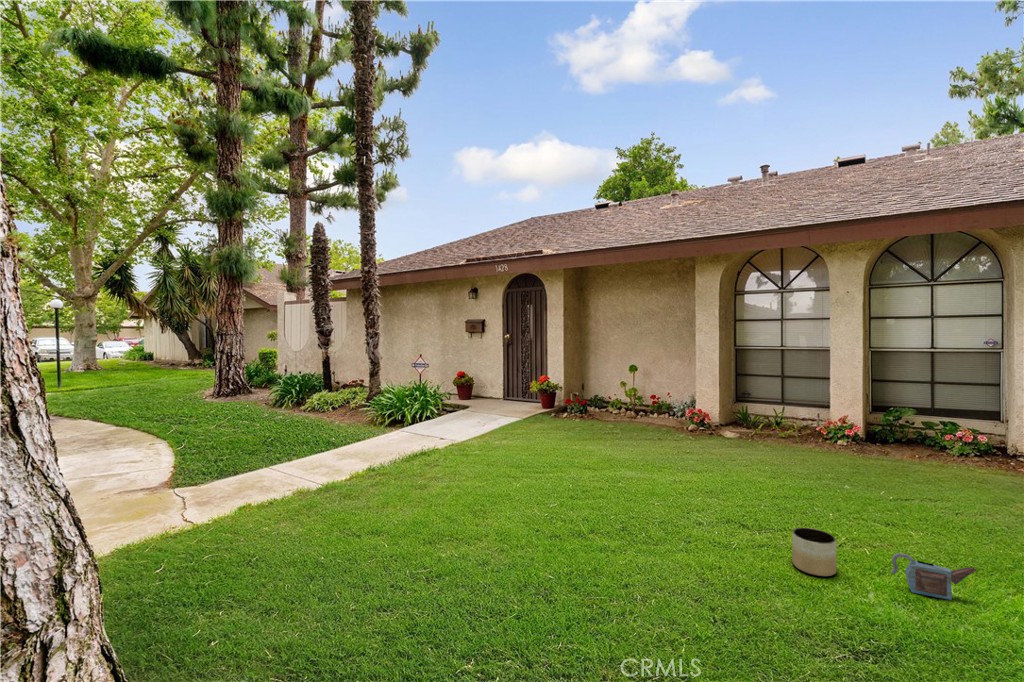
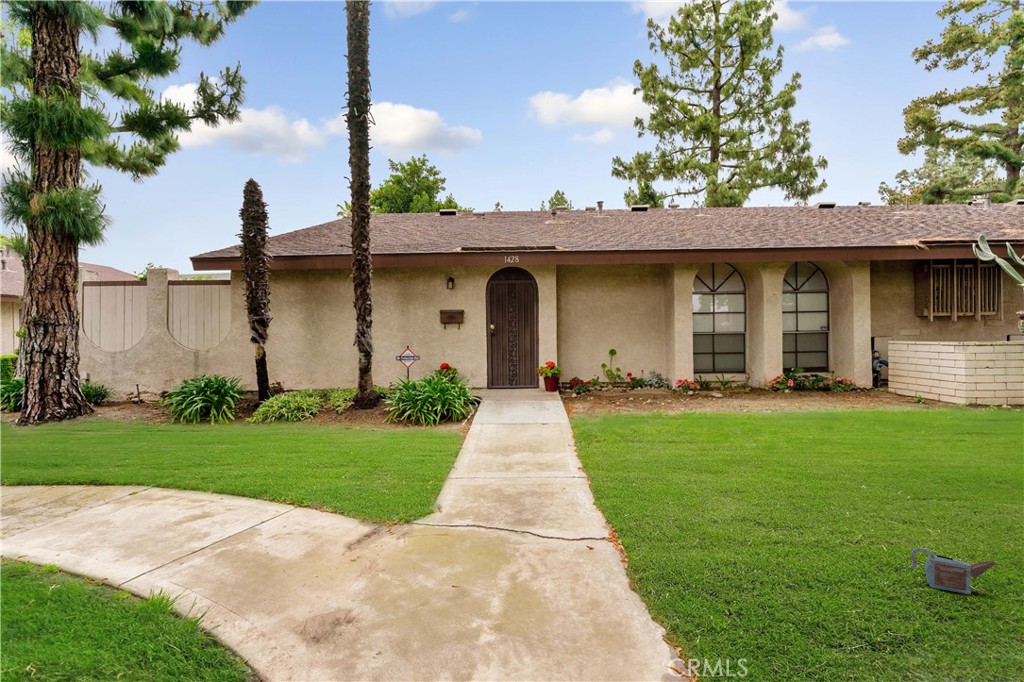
planter: present [792,528,836,577] -> none [809,523,854,572]

